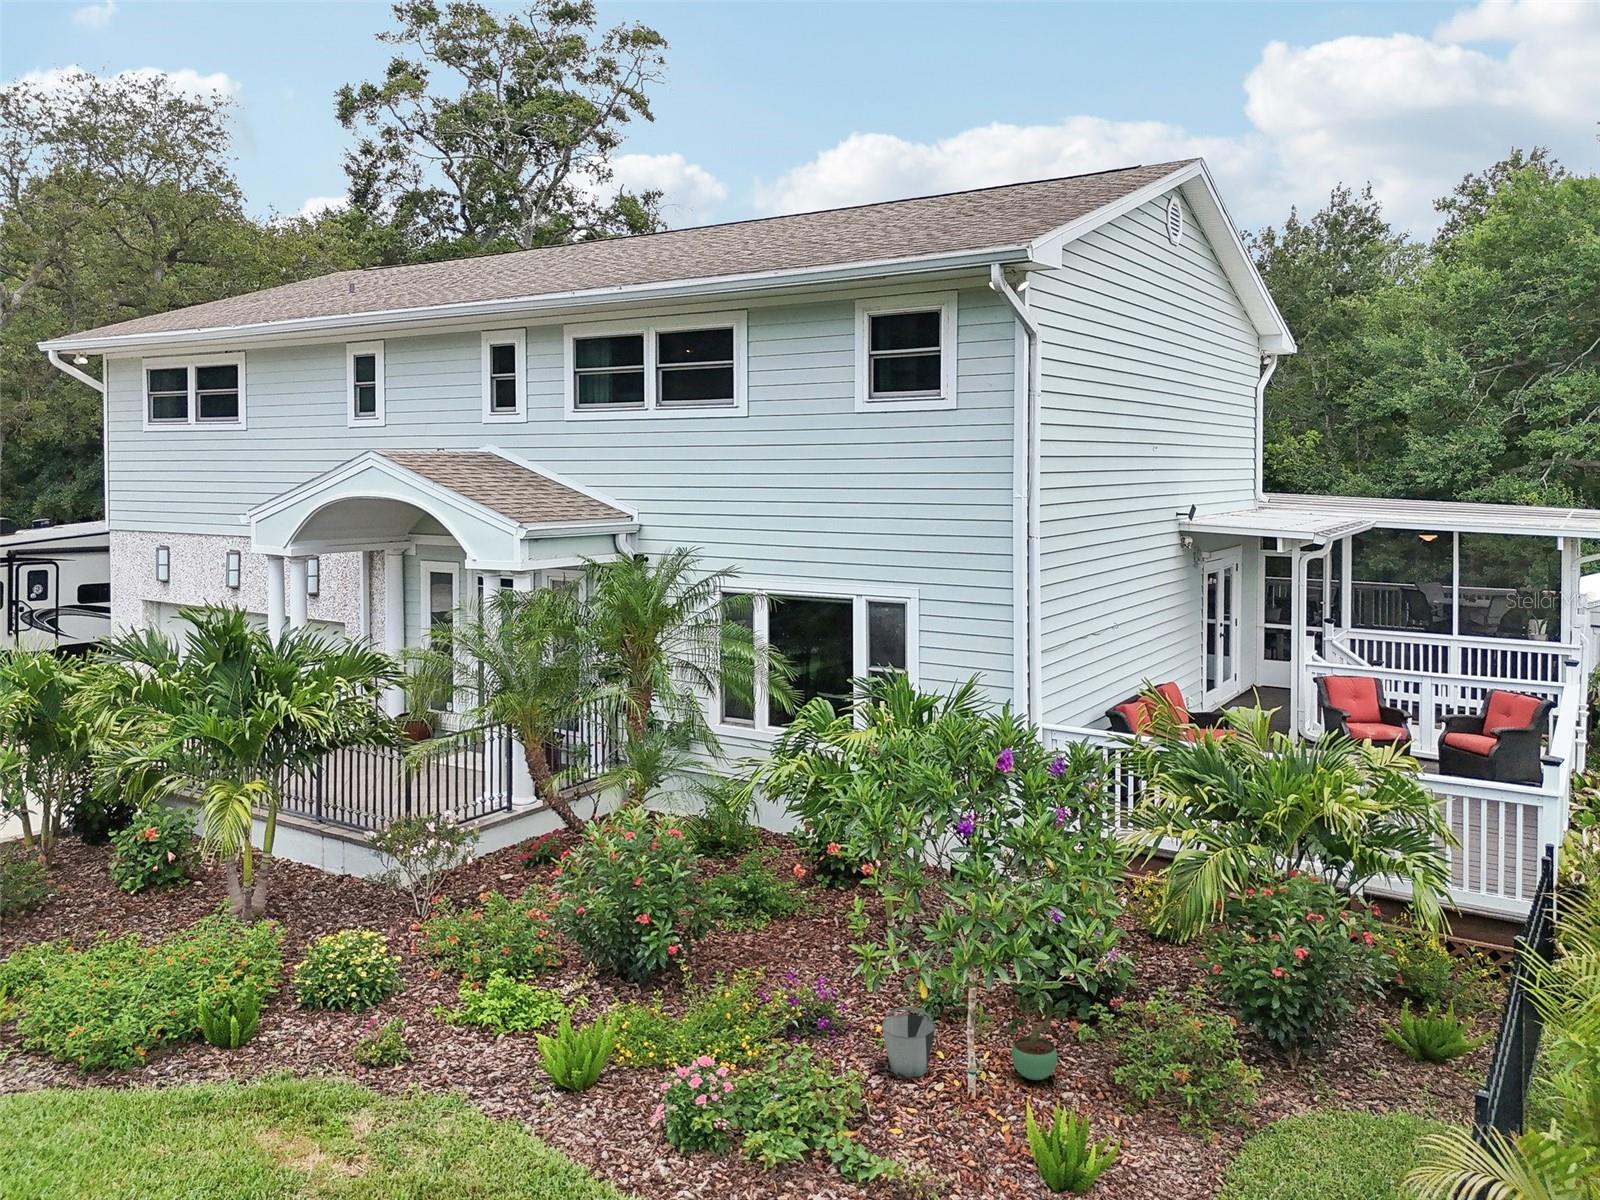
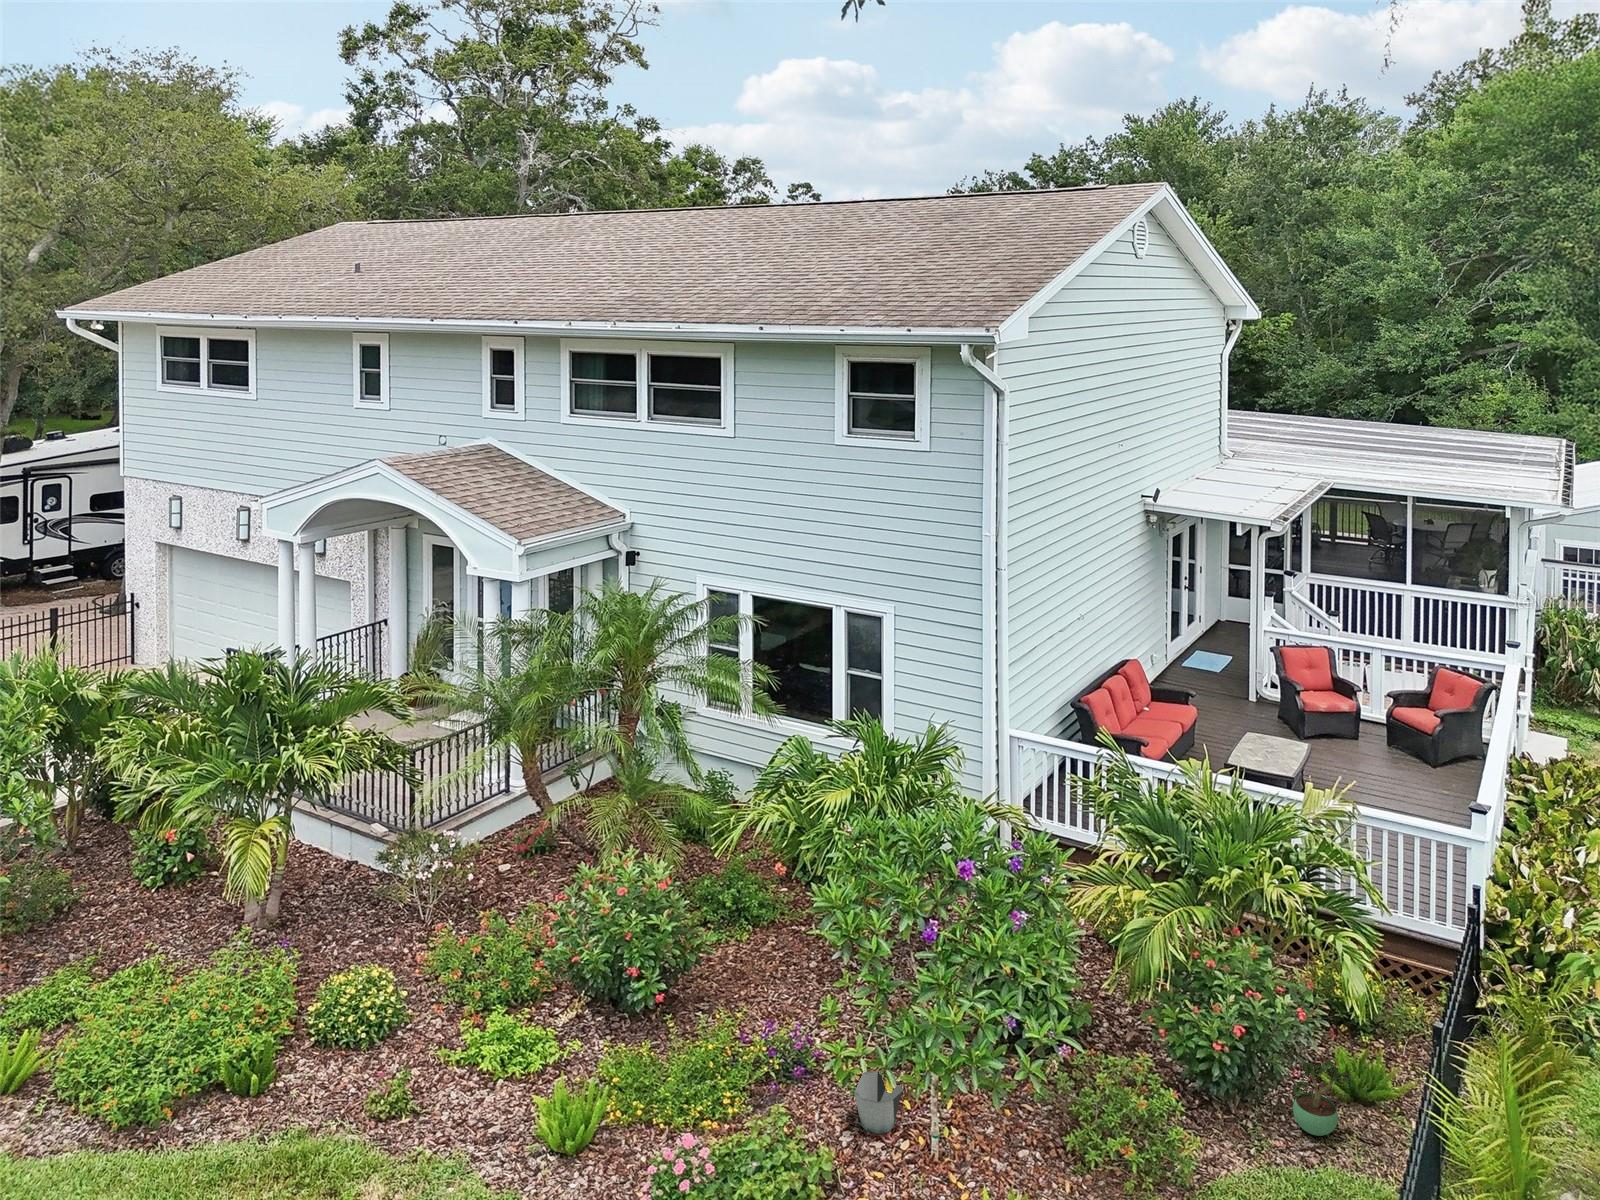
potted plant: present [1007,993,1067,1080] -> present [1293,1061,1352,1136]

